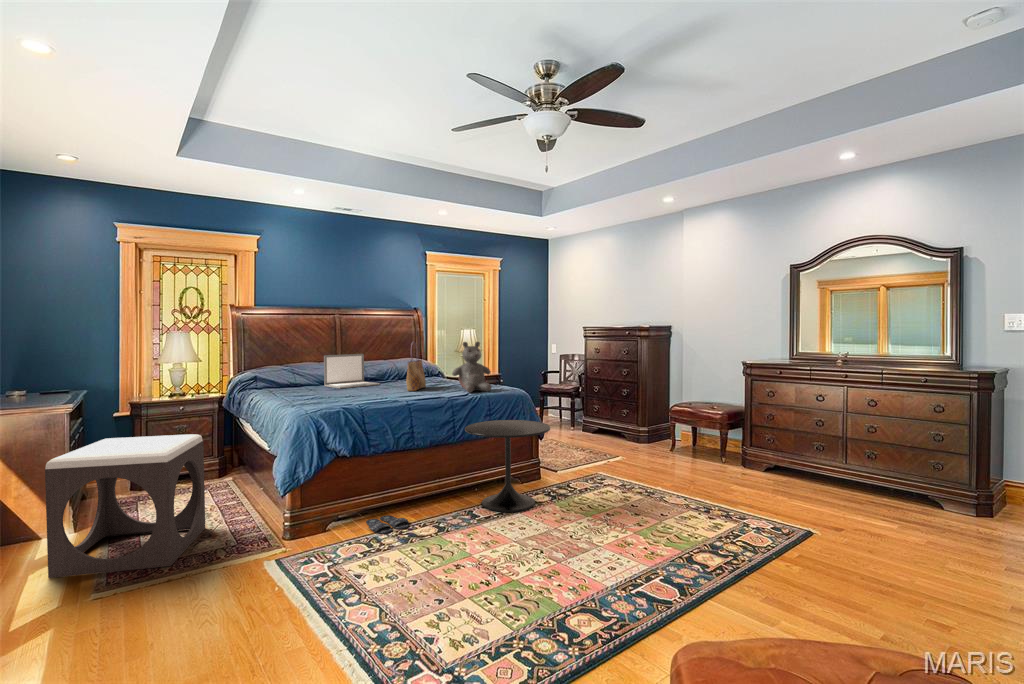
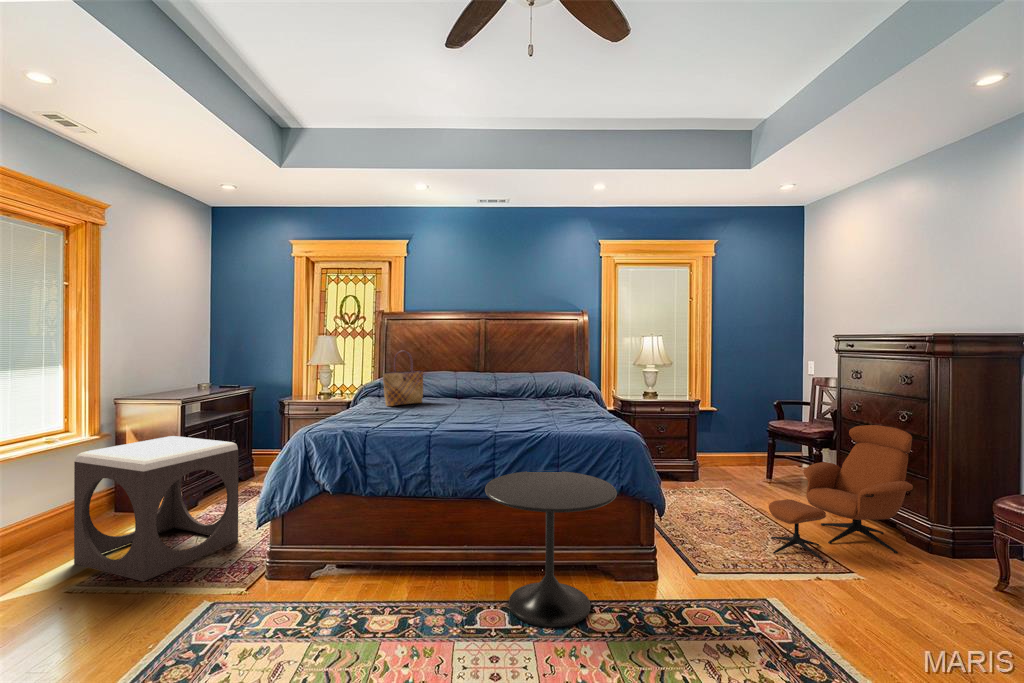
tote bag: present [406,342,426,391] -> present [383,351,423,406]
teddy bear: present [452,342,492,392] -> none [531,355,587,427]
laptop: present [324,354,380,388] -> none [435,365,489,403]
lounge chair: none [586,379,652,460] -> present [769,425,913,562]
slippers: present [366,515,409,534] -> none [342,576,396,607]

